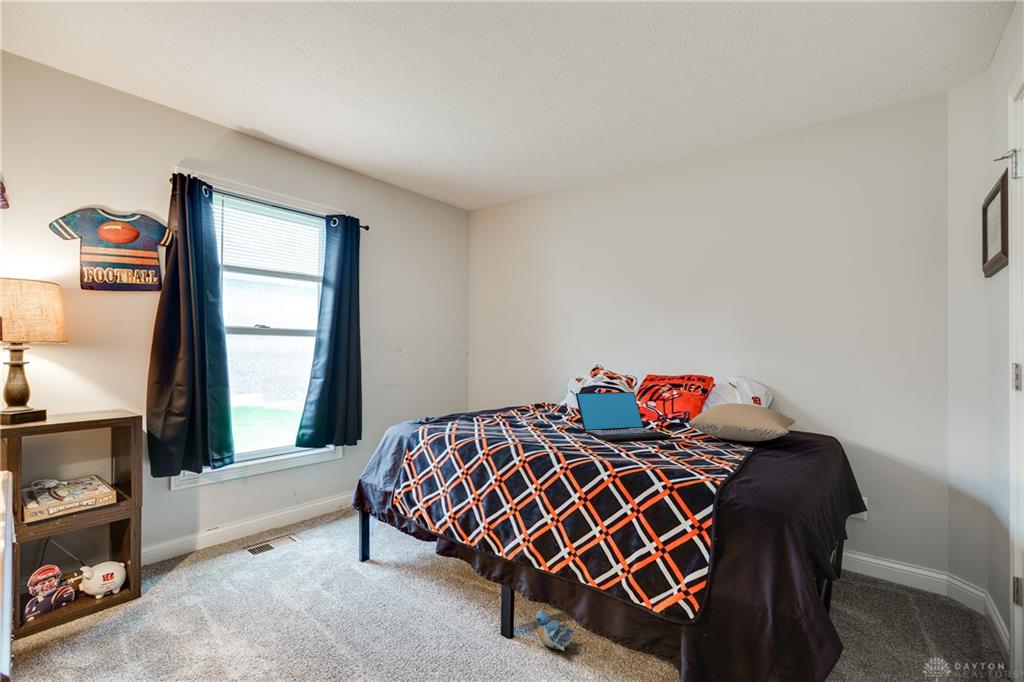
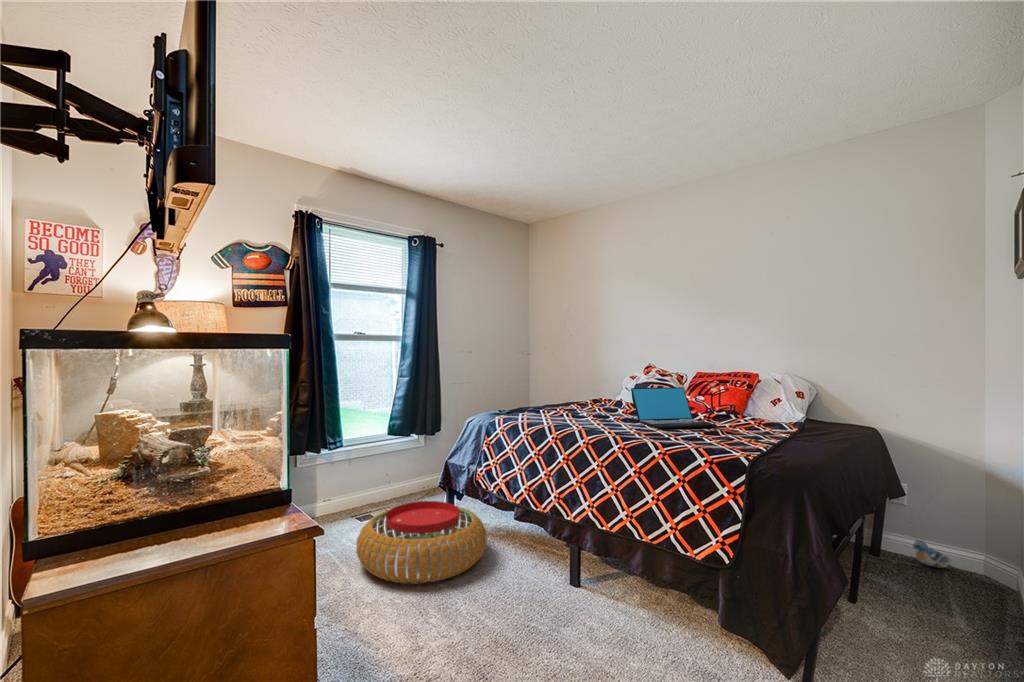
pillow: present [689,403,795,441] -> none [732,397,833,430]
pouf: none [230,529,403,644] -> present [356,501,487,584]
plush toy: present [535,610,576,651] -> present [912,540,954,568]

